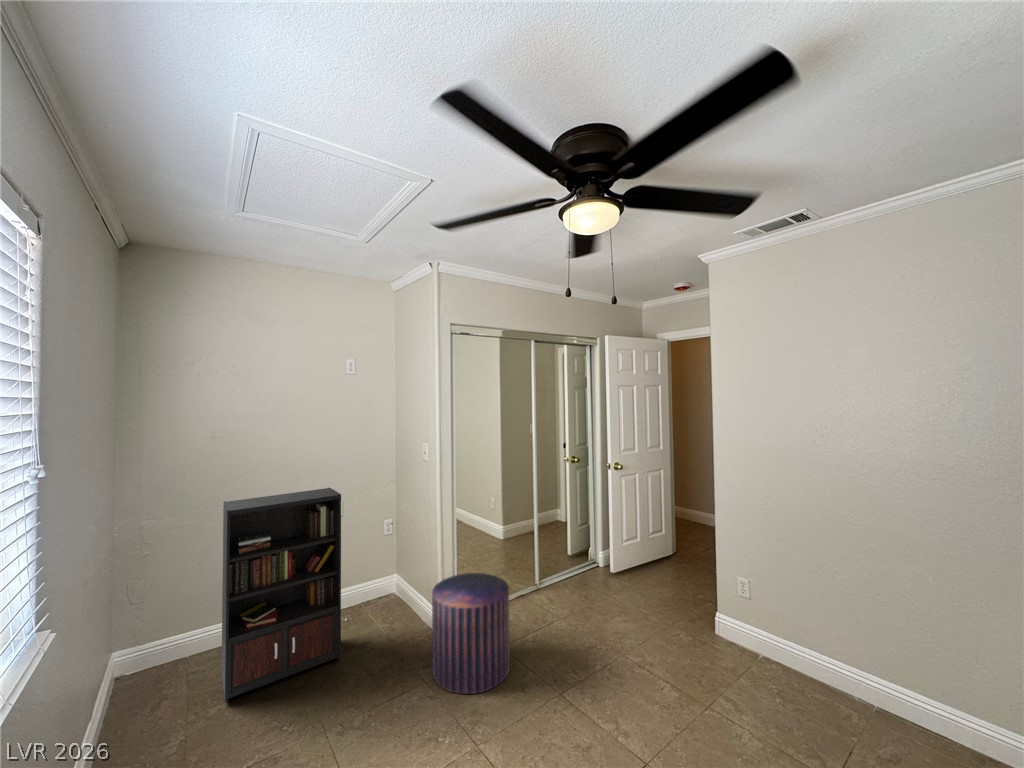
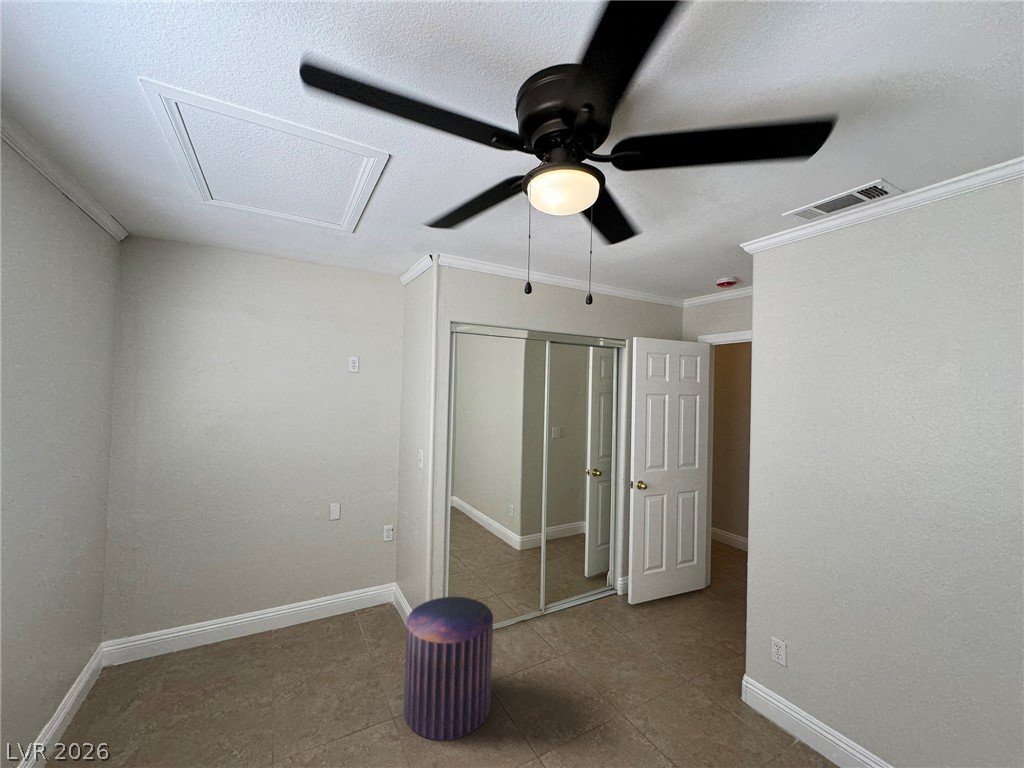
bookcase: present [221,488,347,702] -> none [189,491,337,712]

